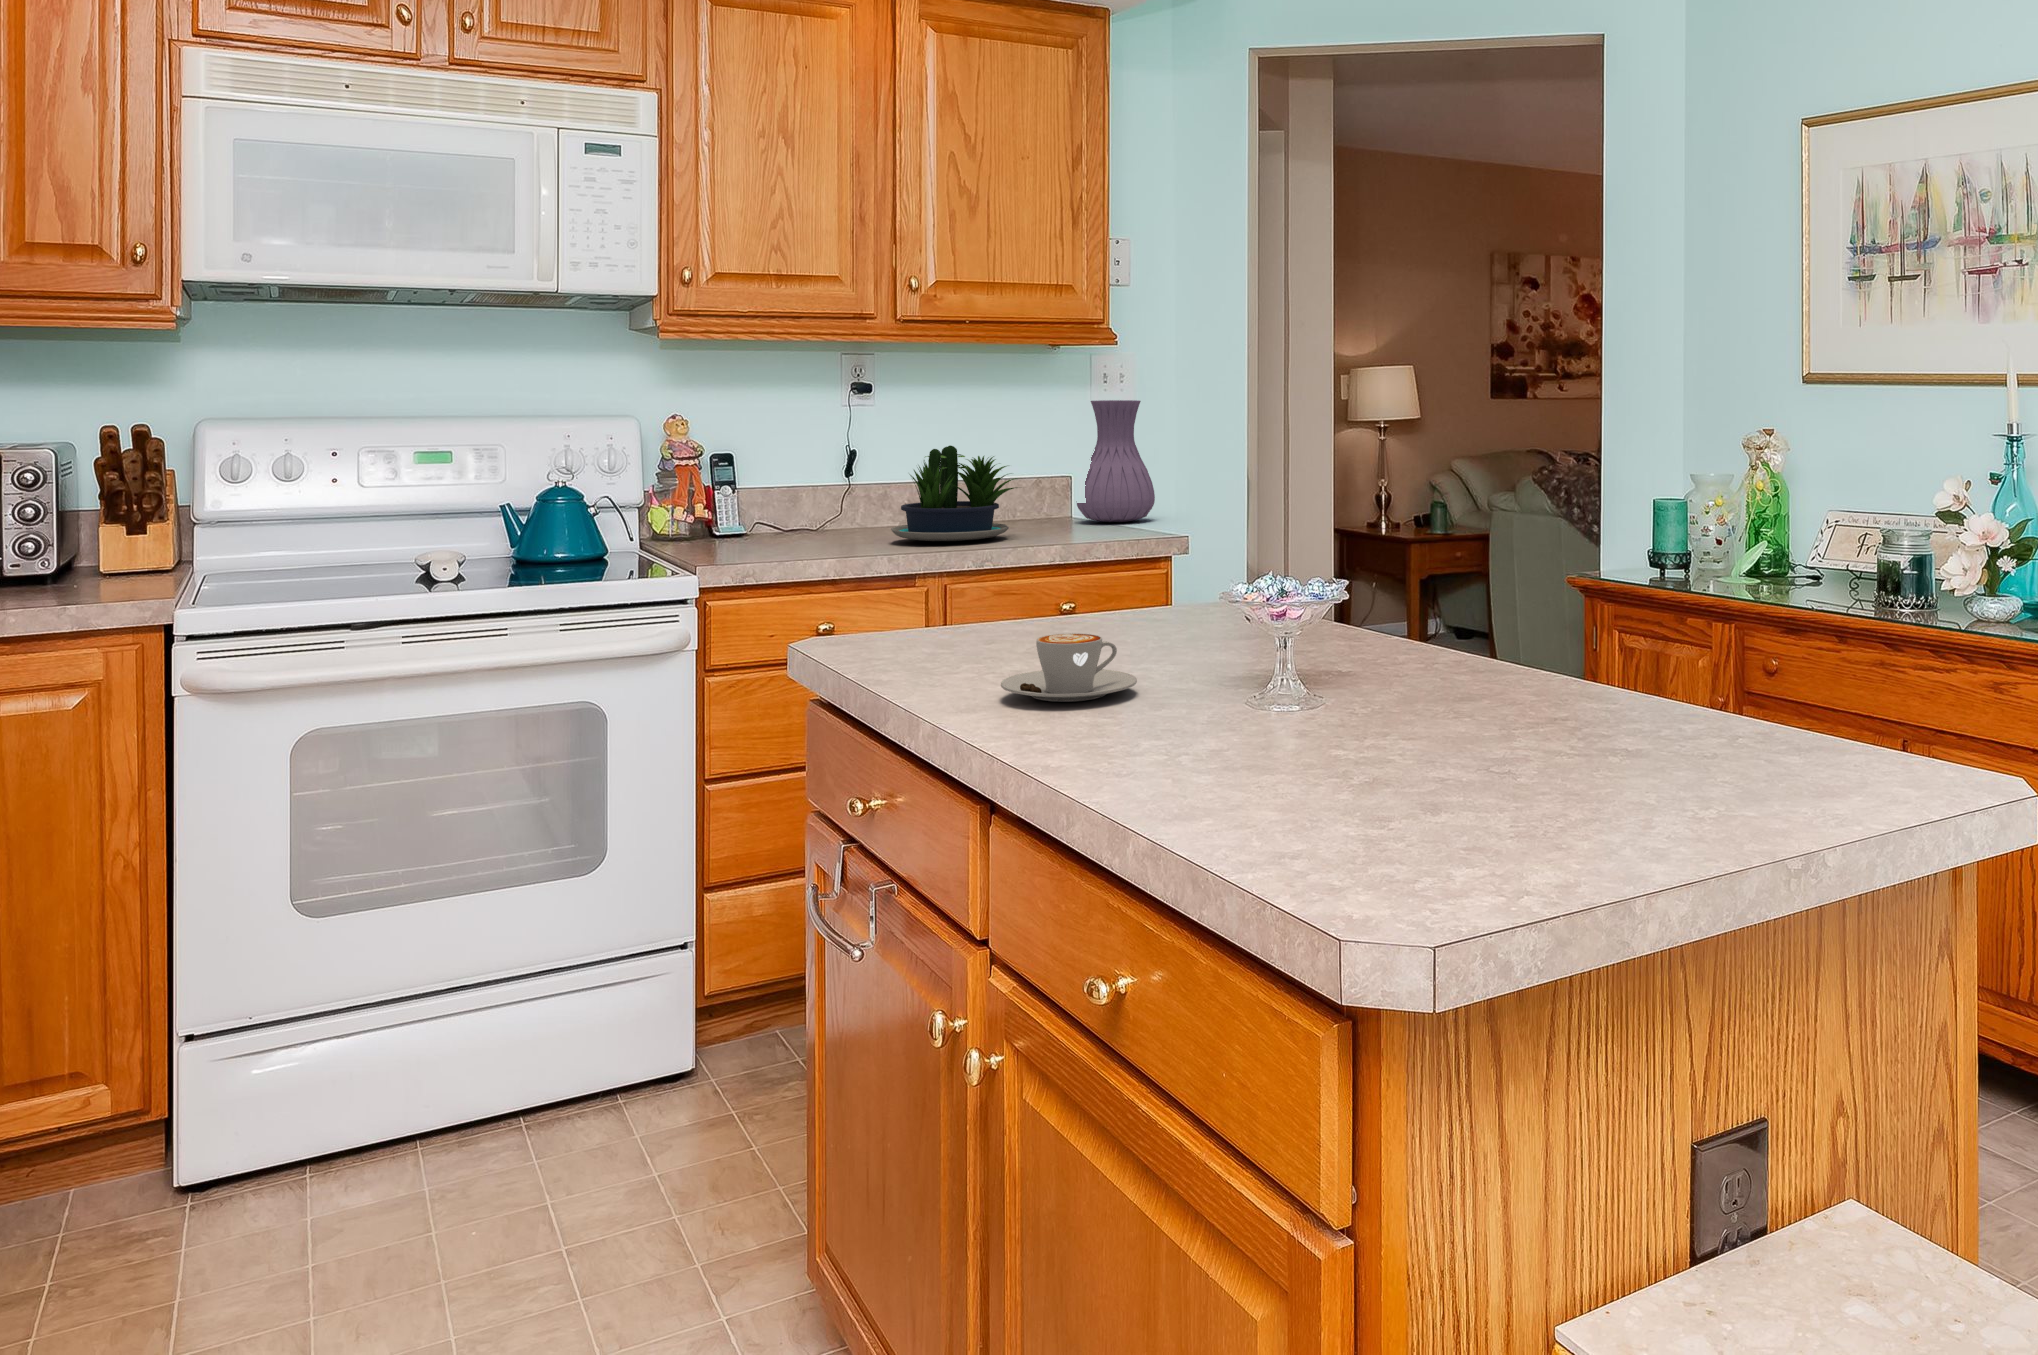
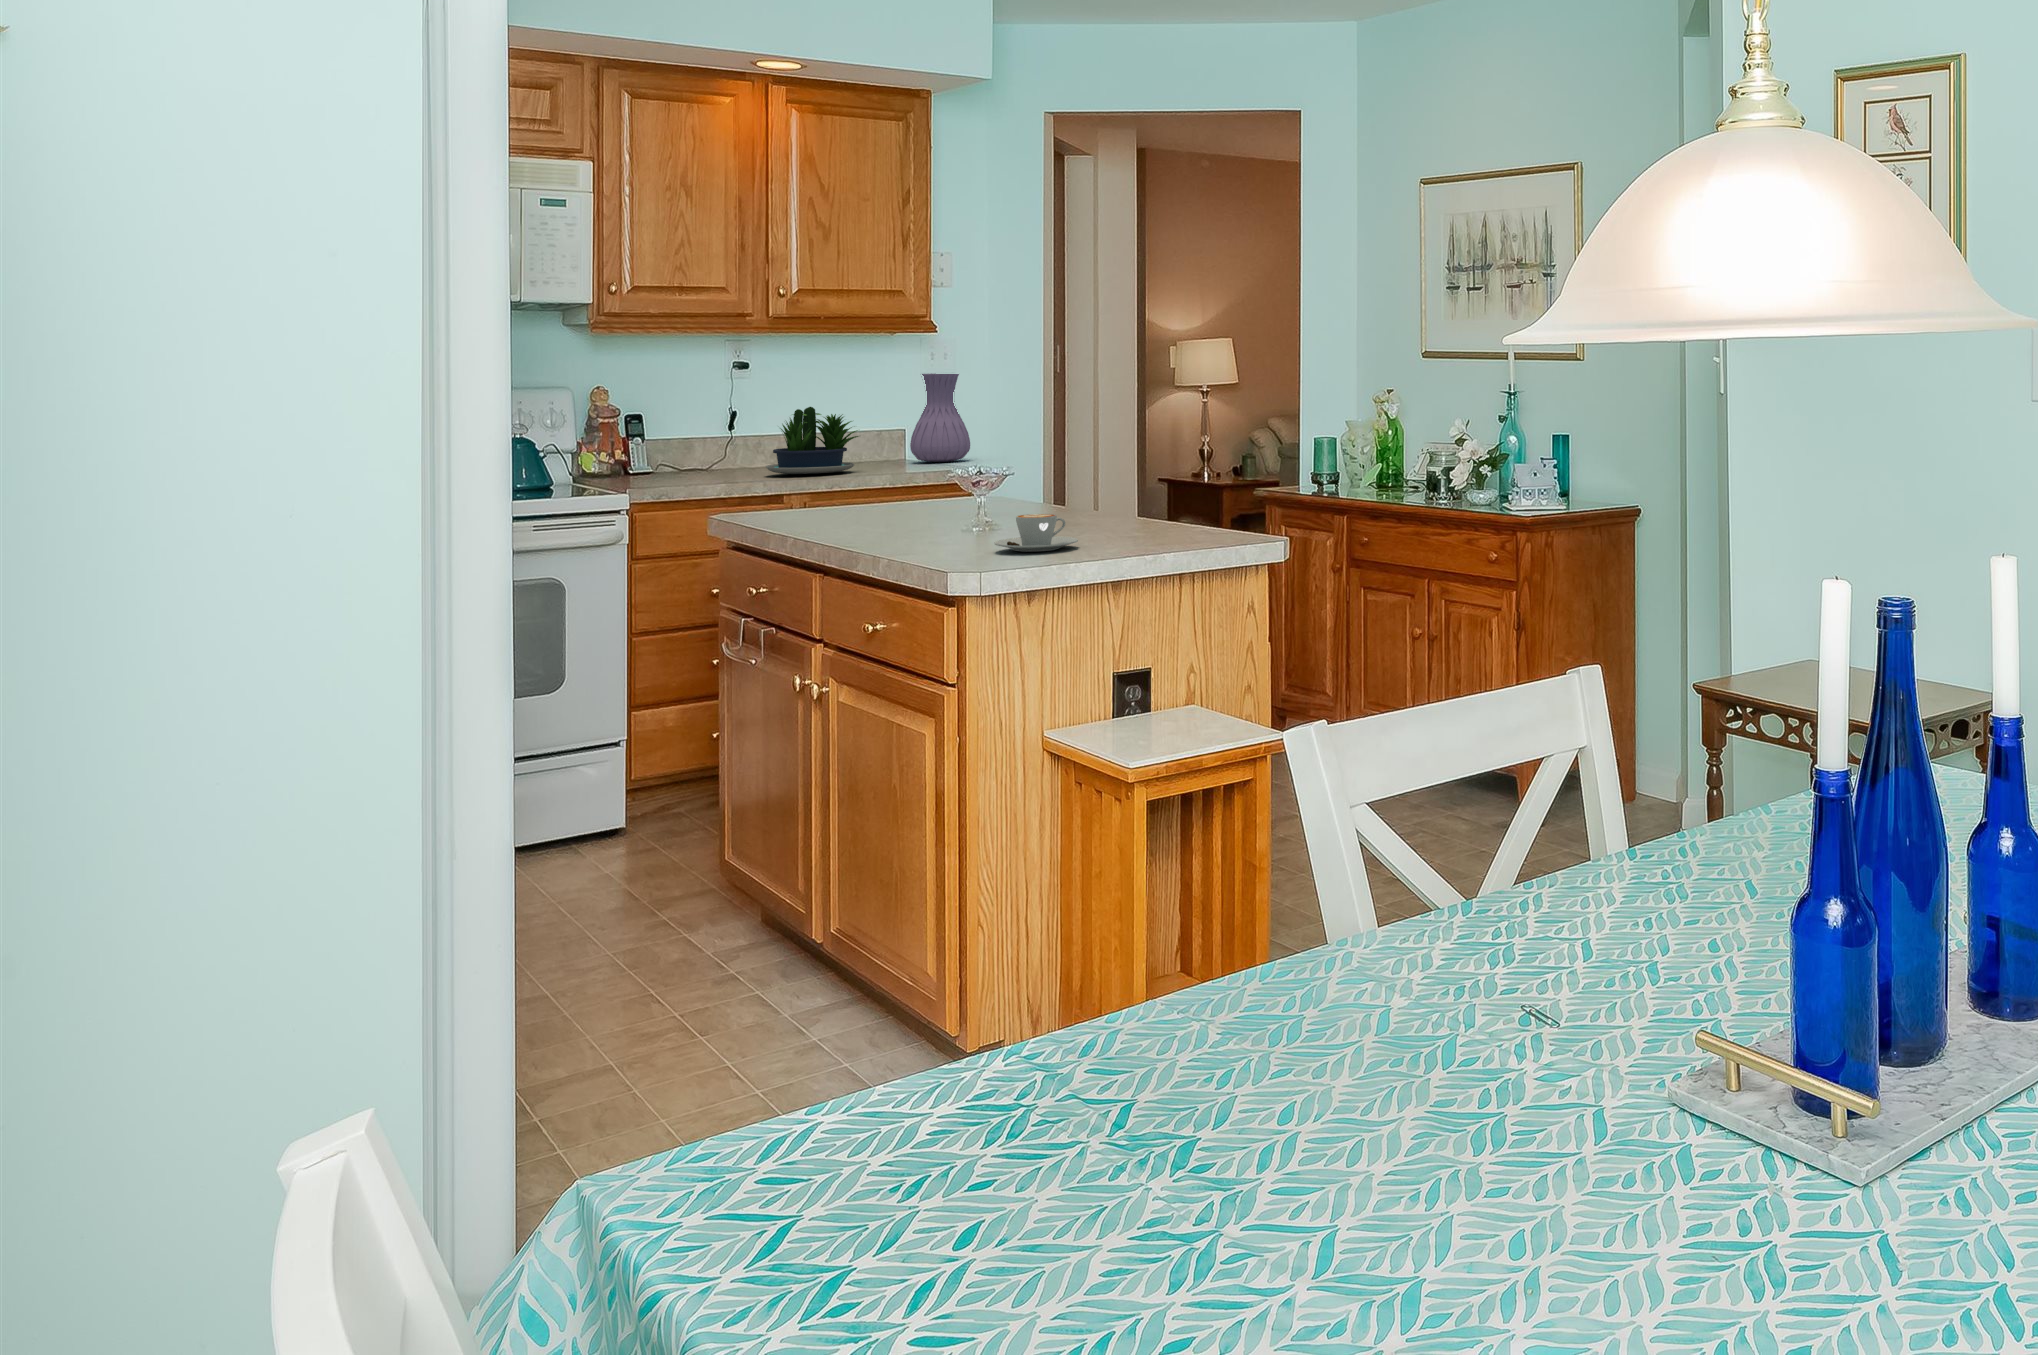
coffee cup: present [1001,633,1137,702] -> present [994,514,1078,552]

